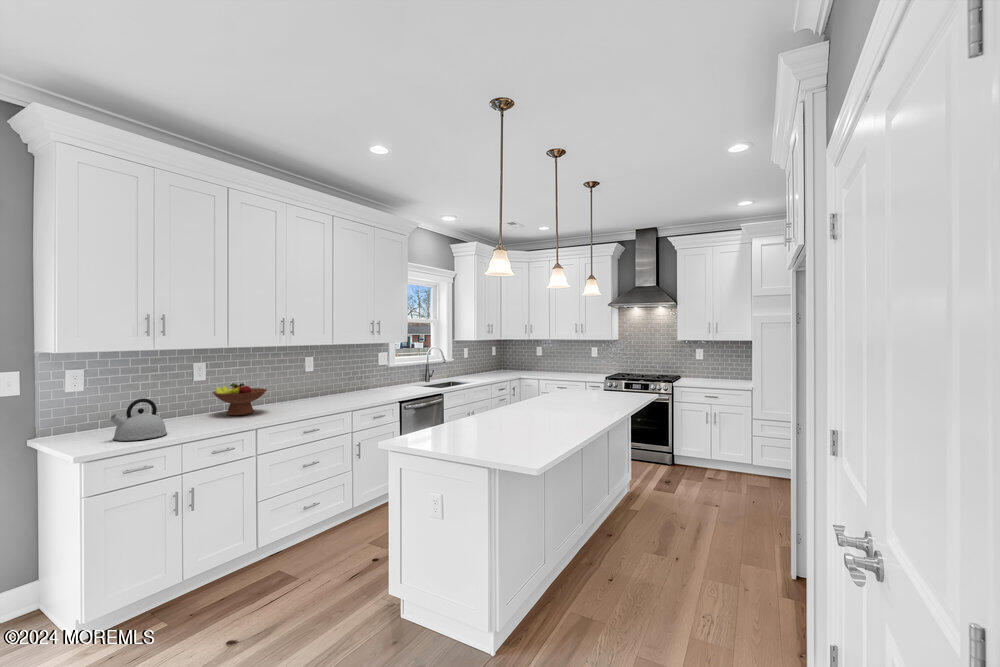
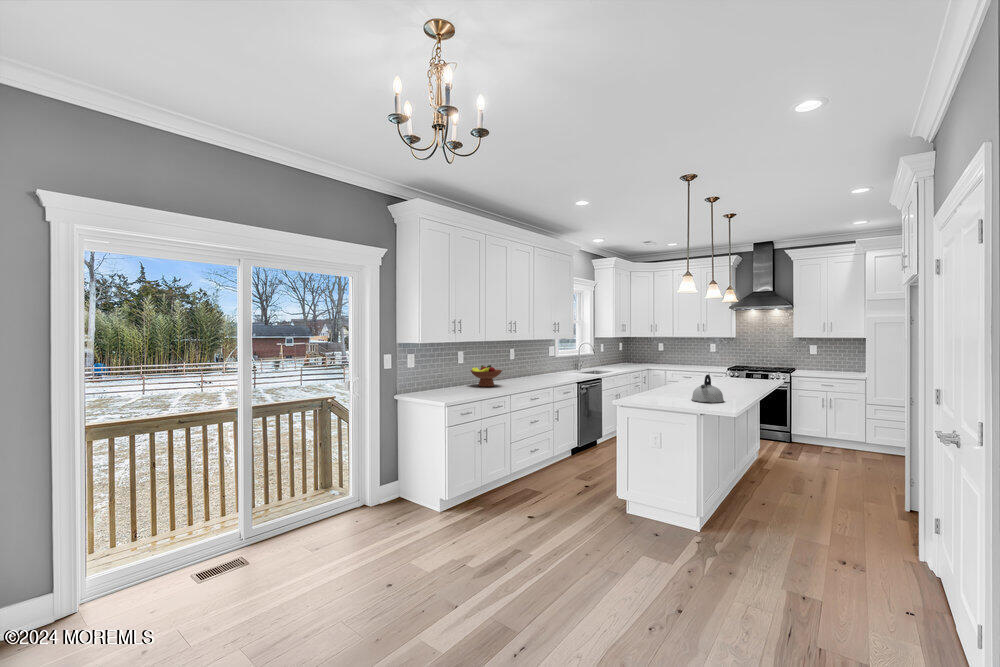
kettle: present [109,398,167,441] -> present [692,375,724,403]

